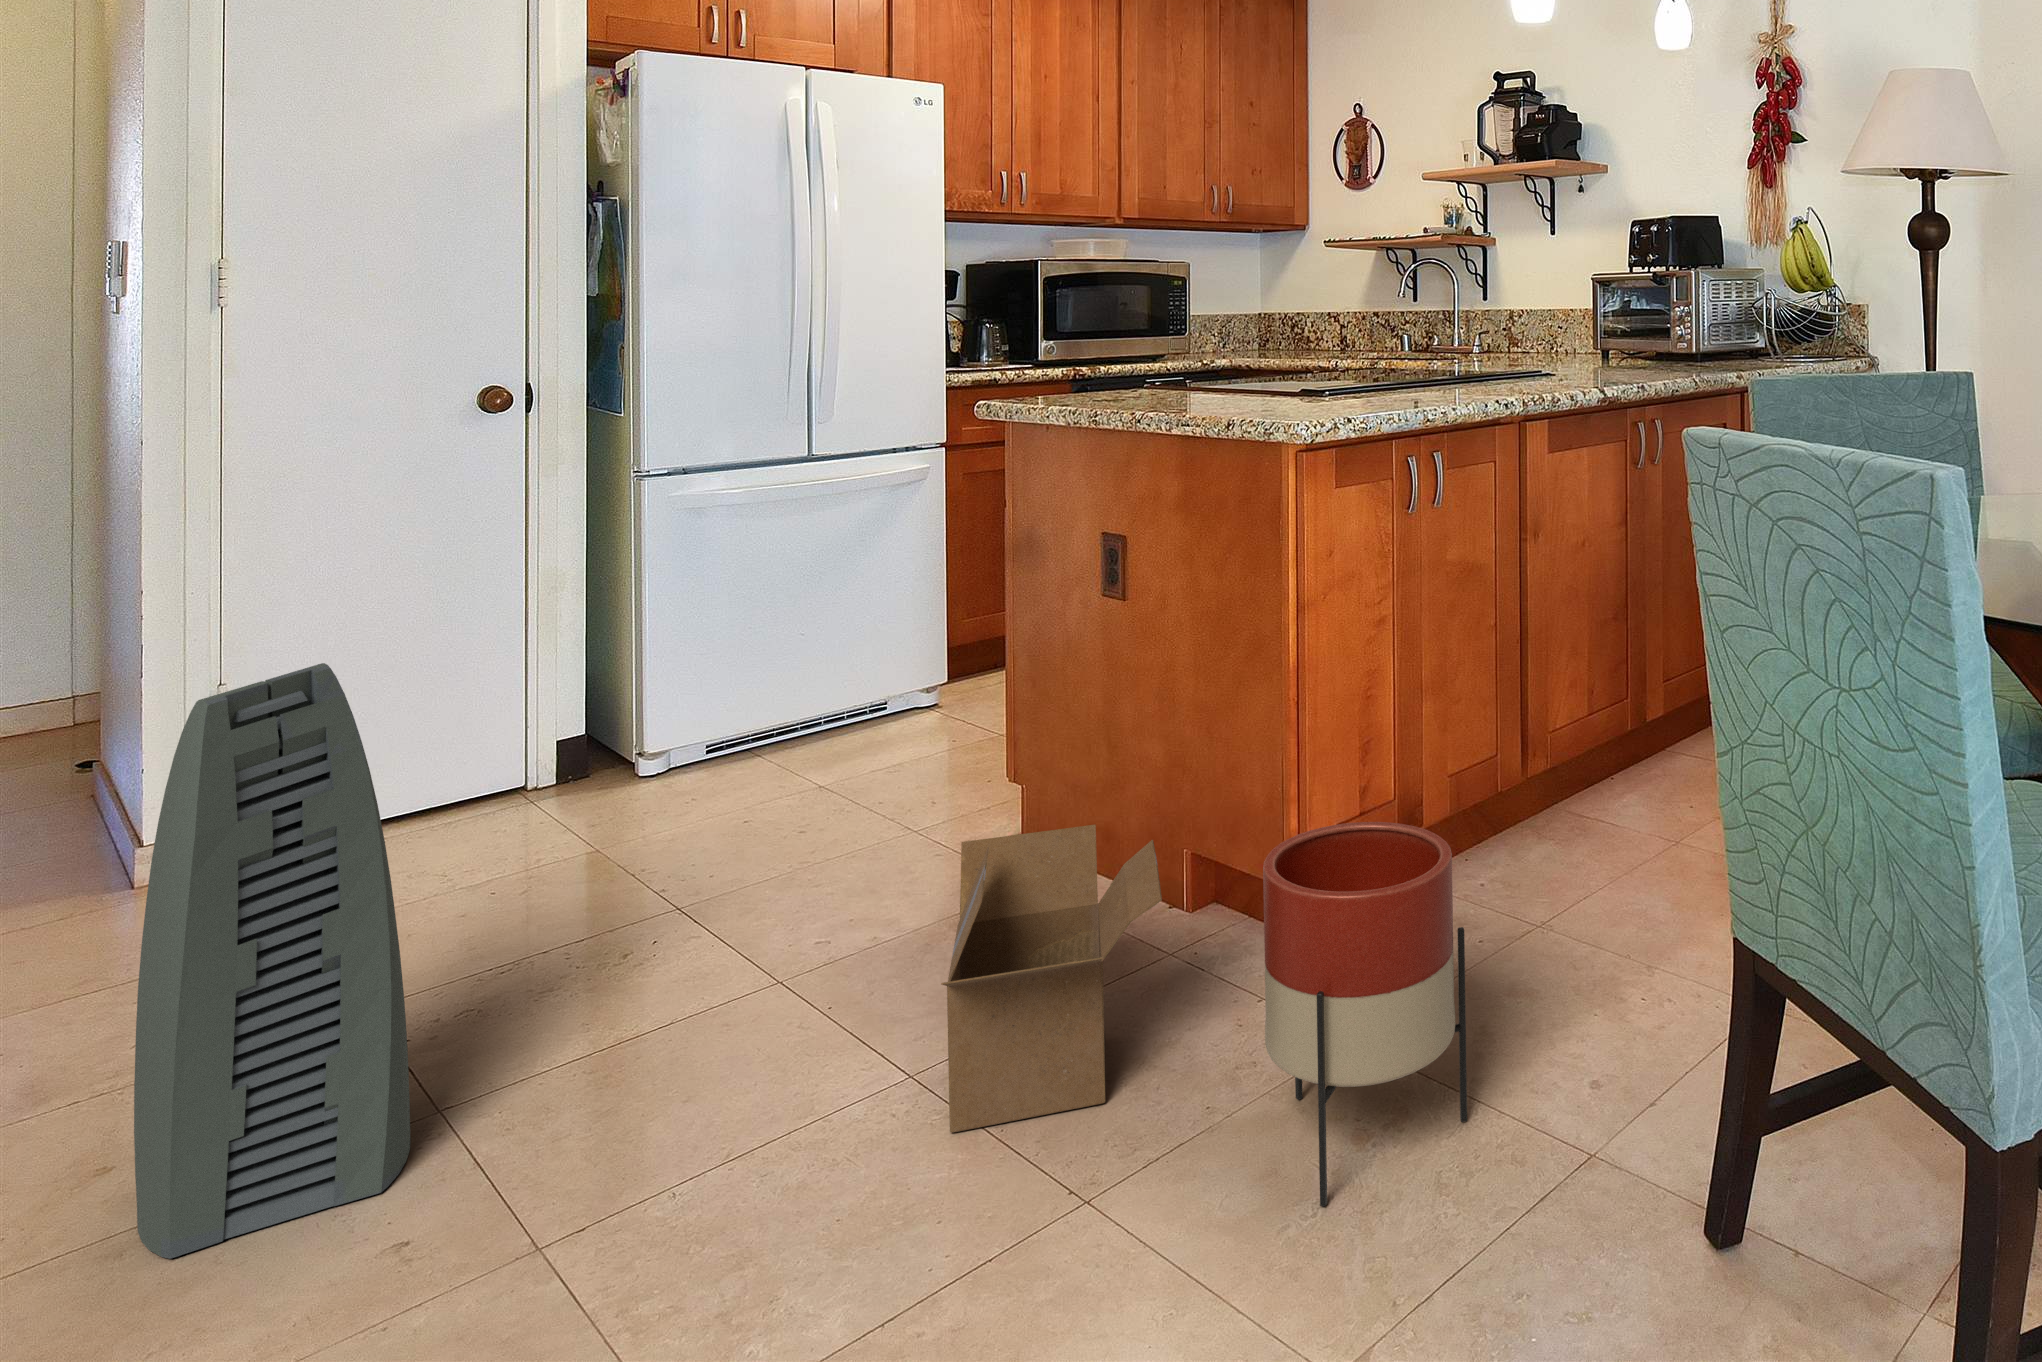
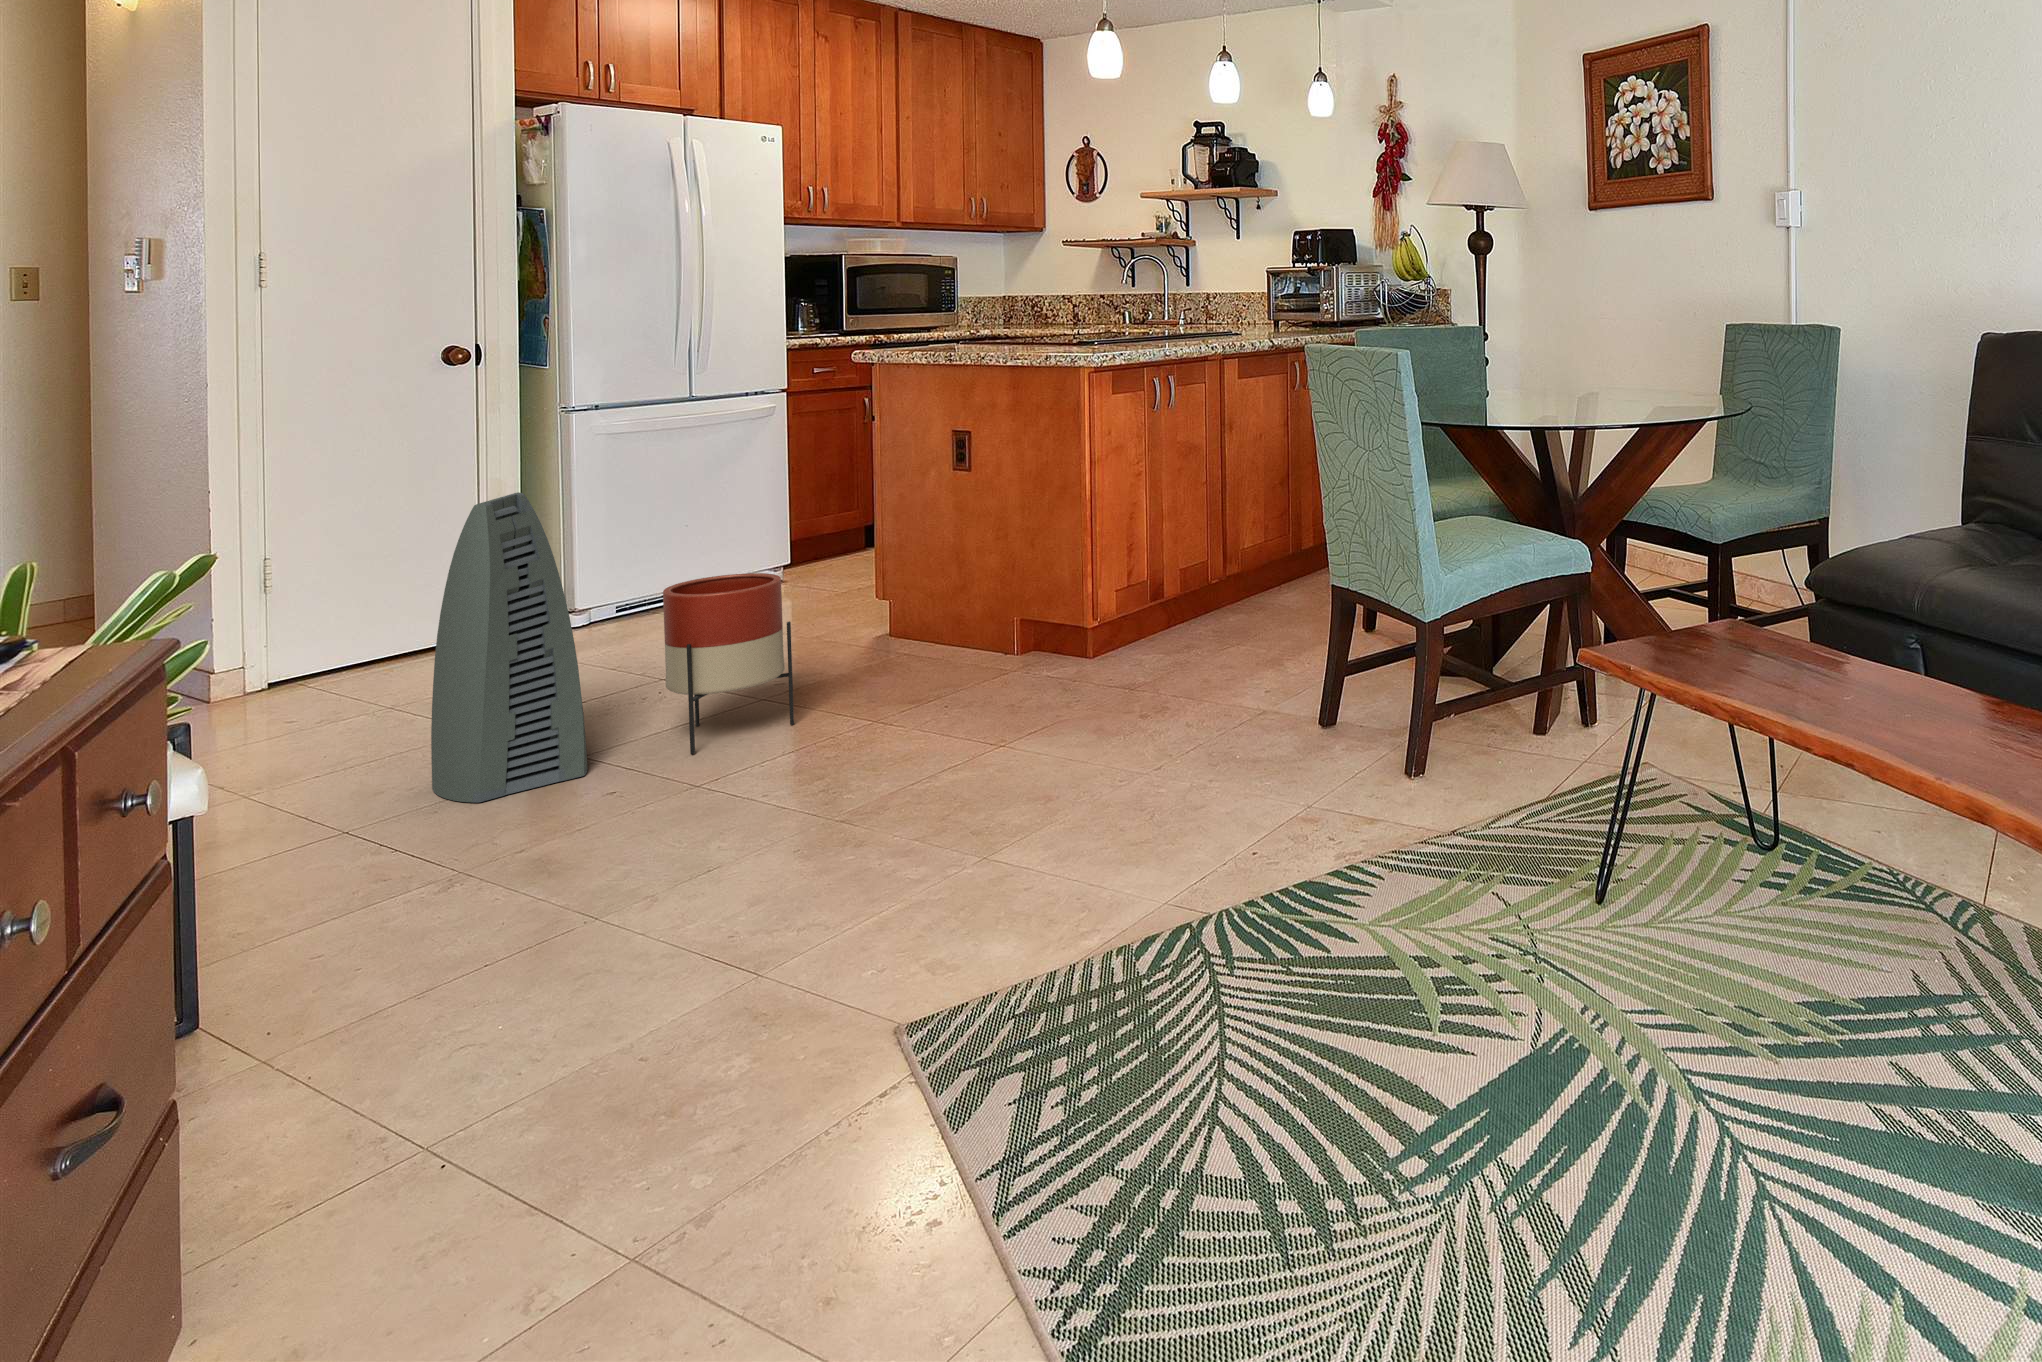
planter: present [1263,822,1467,1206] -> present [663,573,794,754]
cardboard box: present [941,825,1162,1133] -> none [898,584,1029,732]

